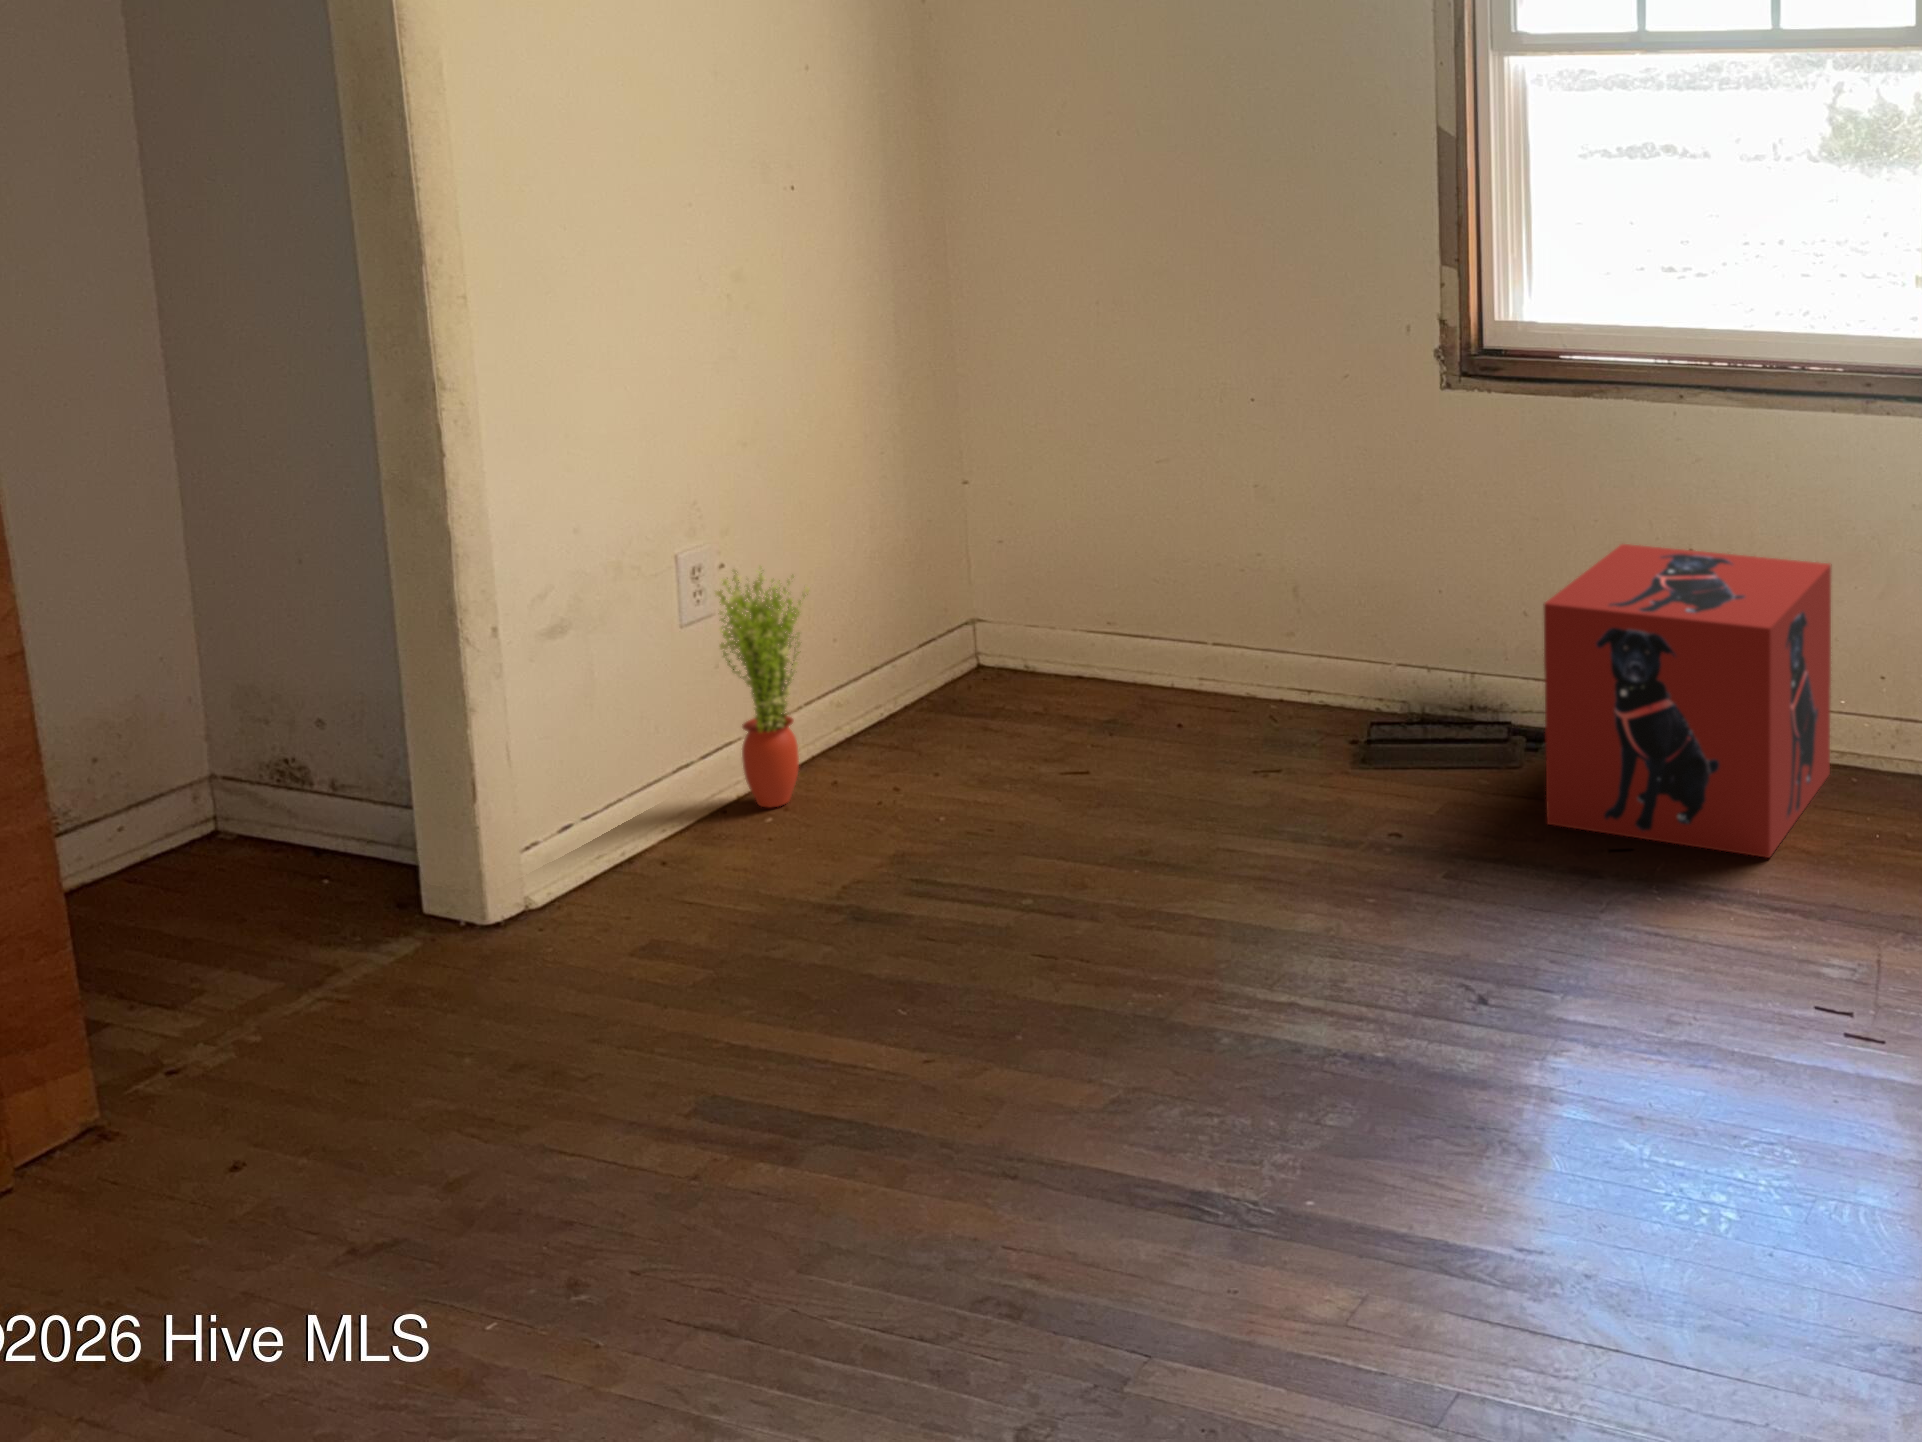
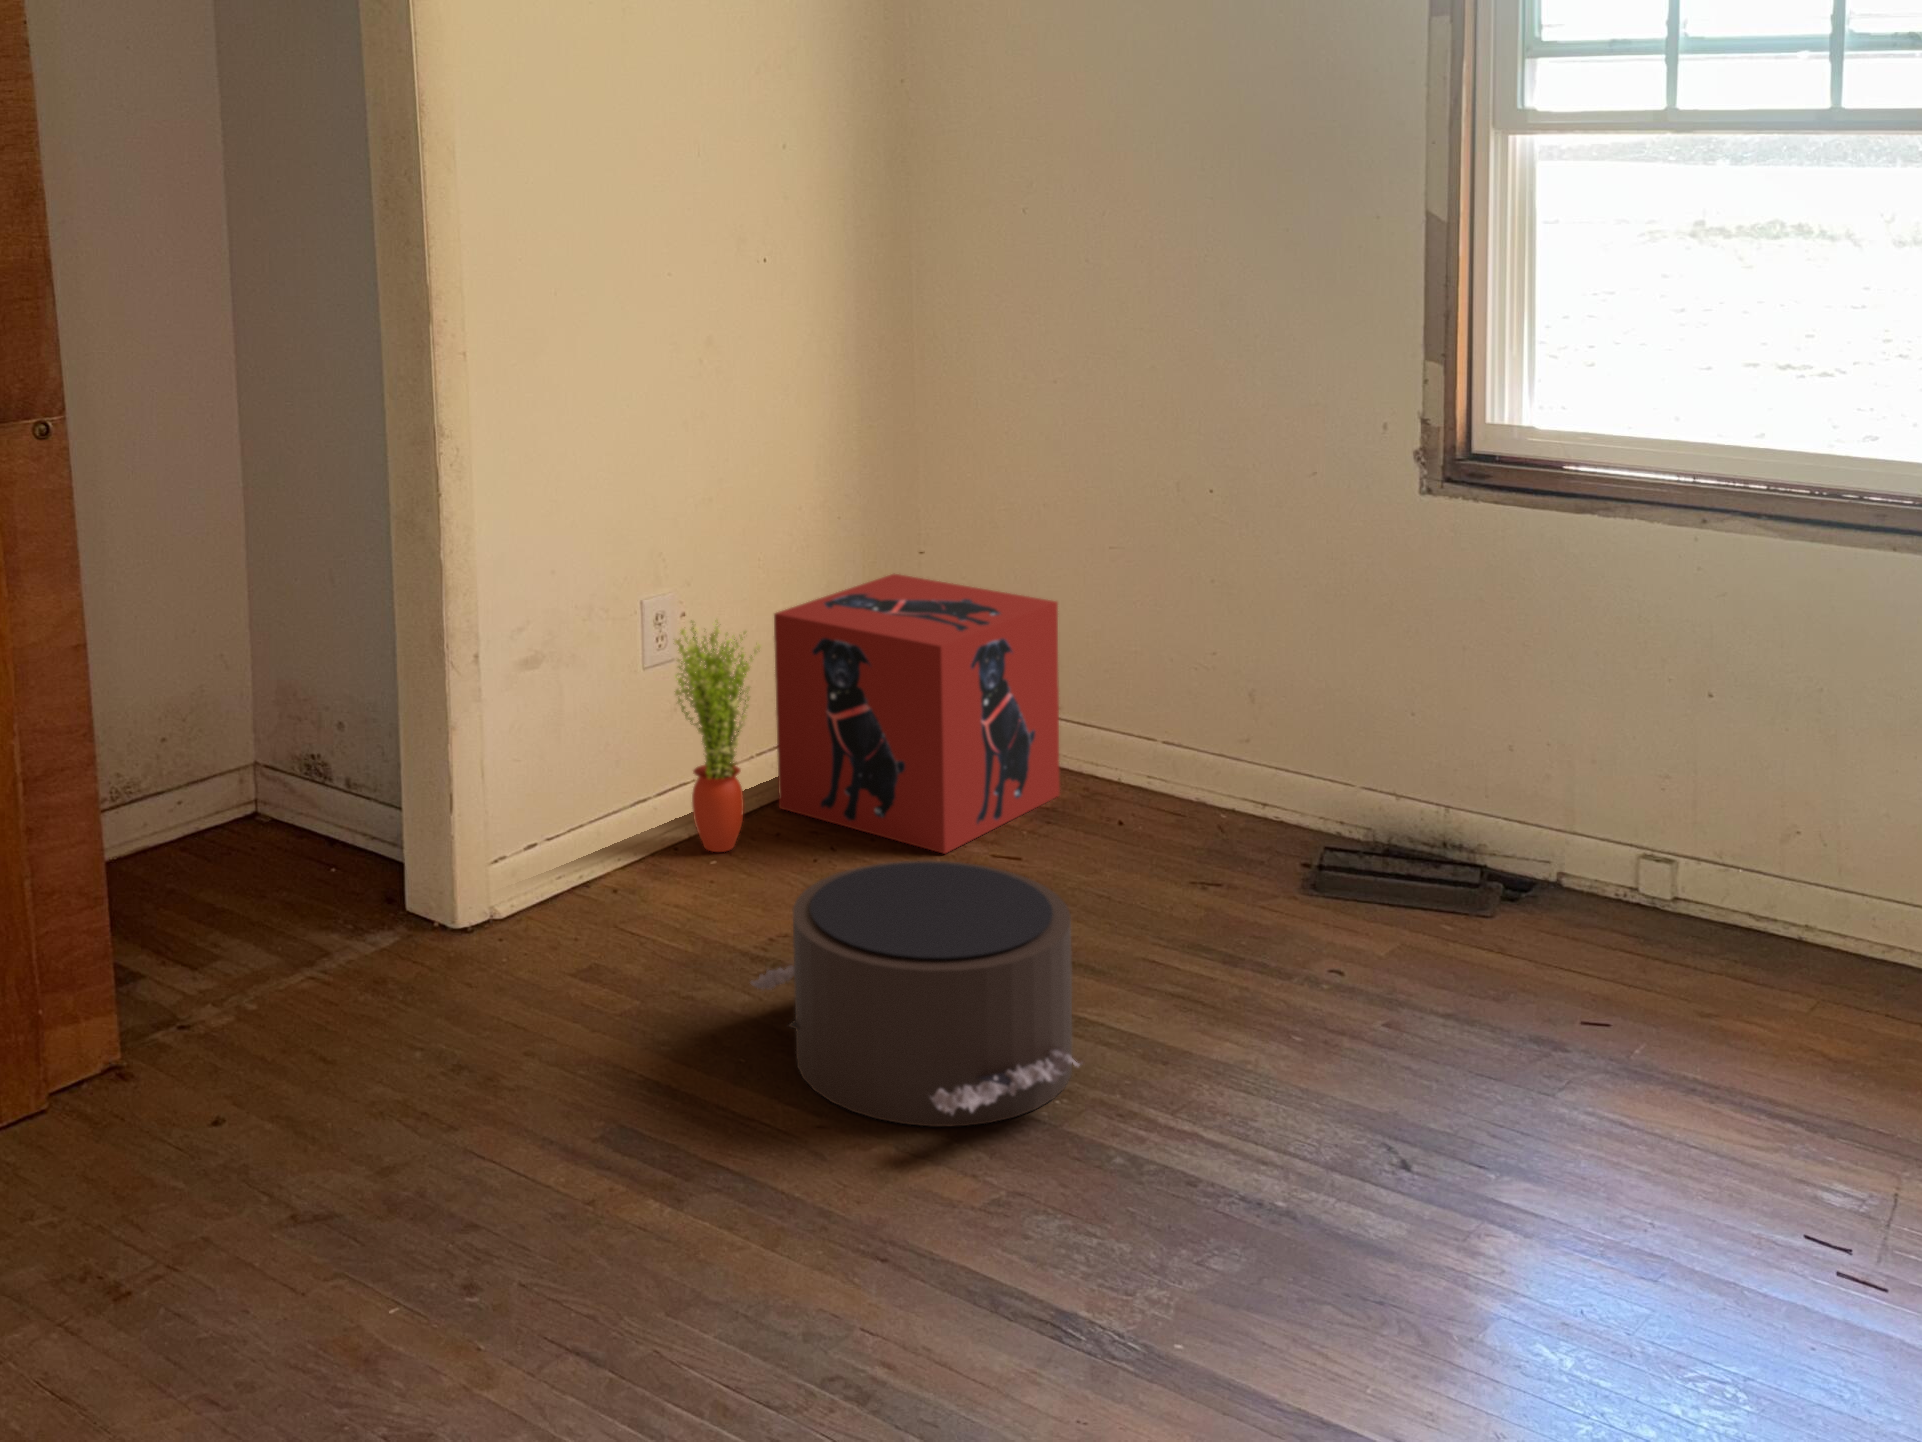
storage box: present [1544,544,1831,858] -> present [774,574,1060,854]
pouf: none [833,781,1179,1042] -> present [751,860,1082,1126]

